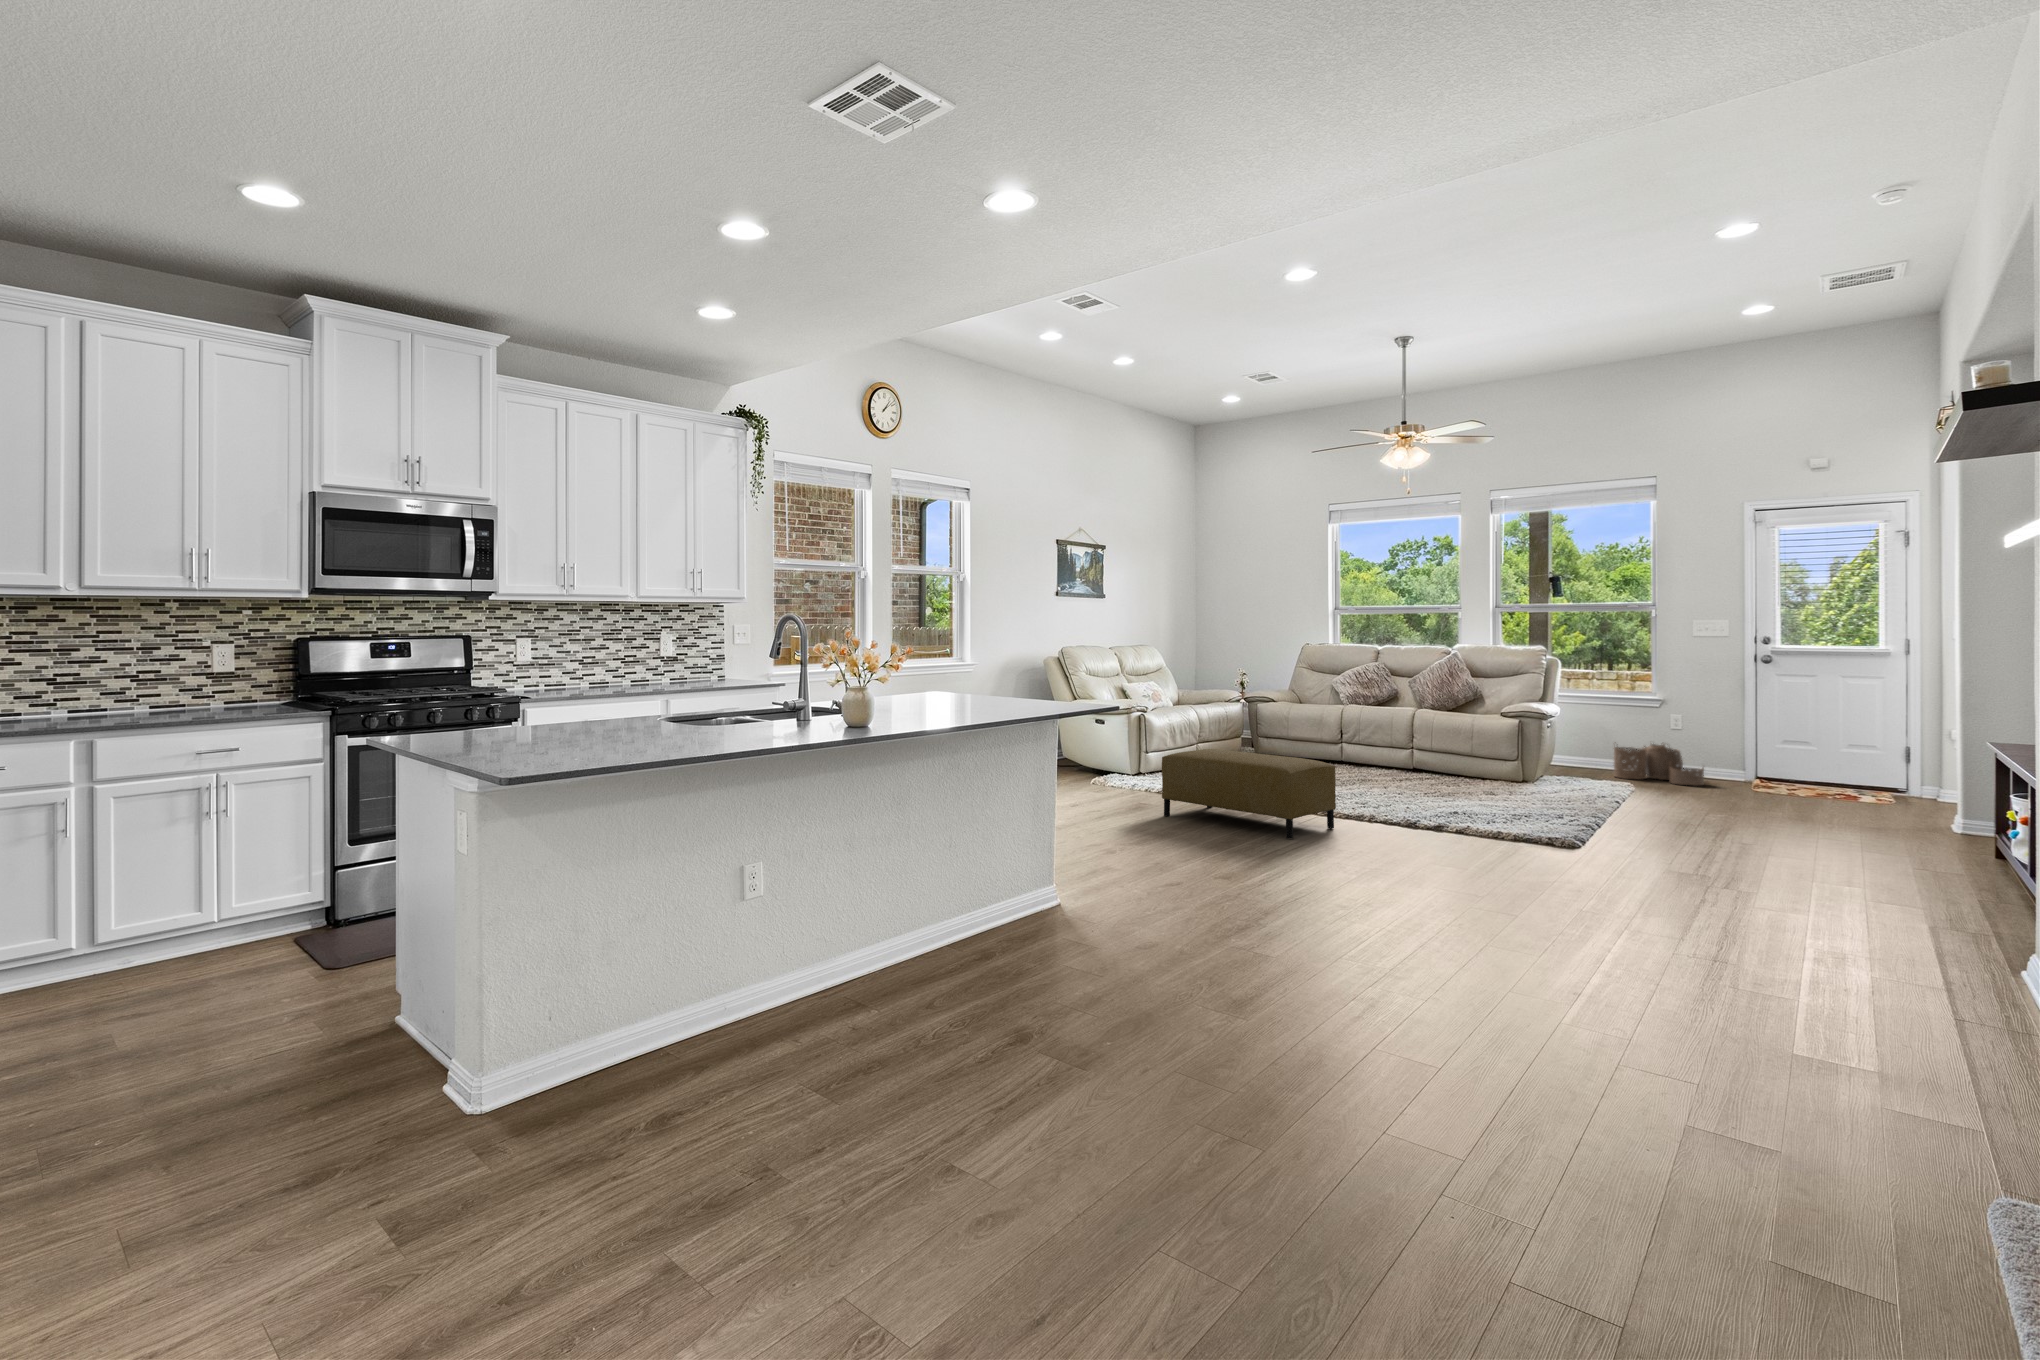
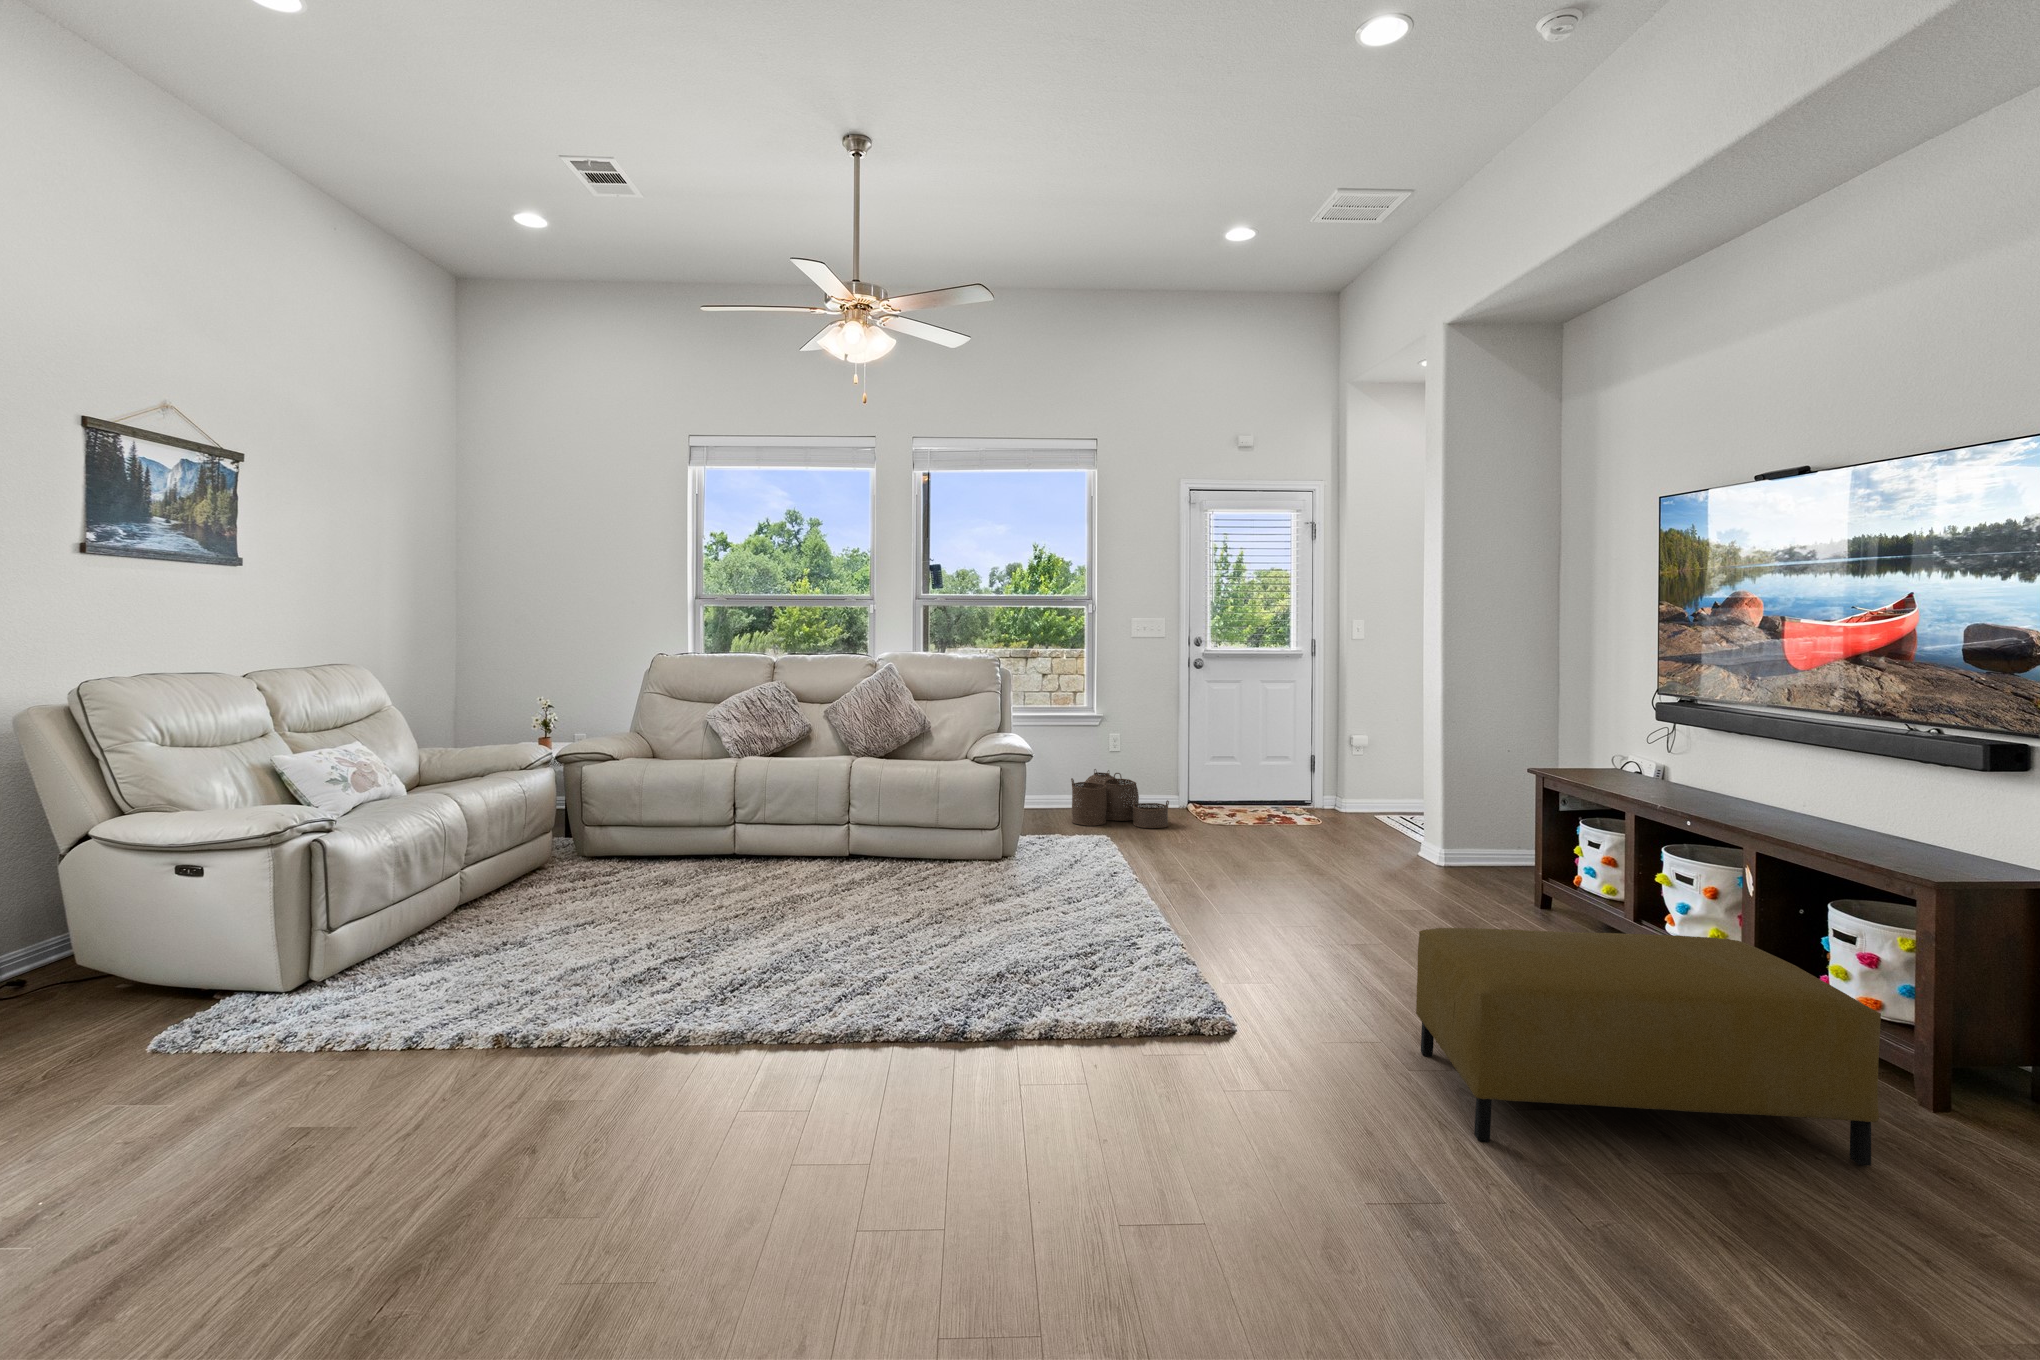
ottoman: present [1162,749,1336,839] -> present [1416,928,1881,1166]

